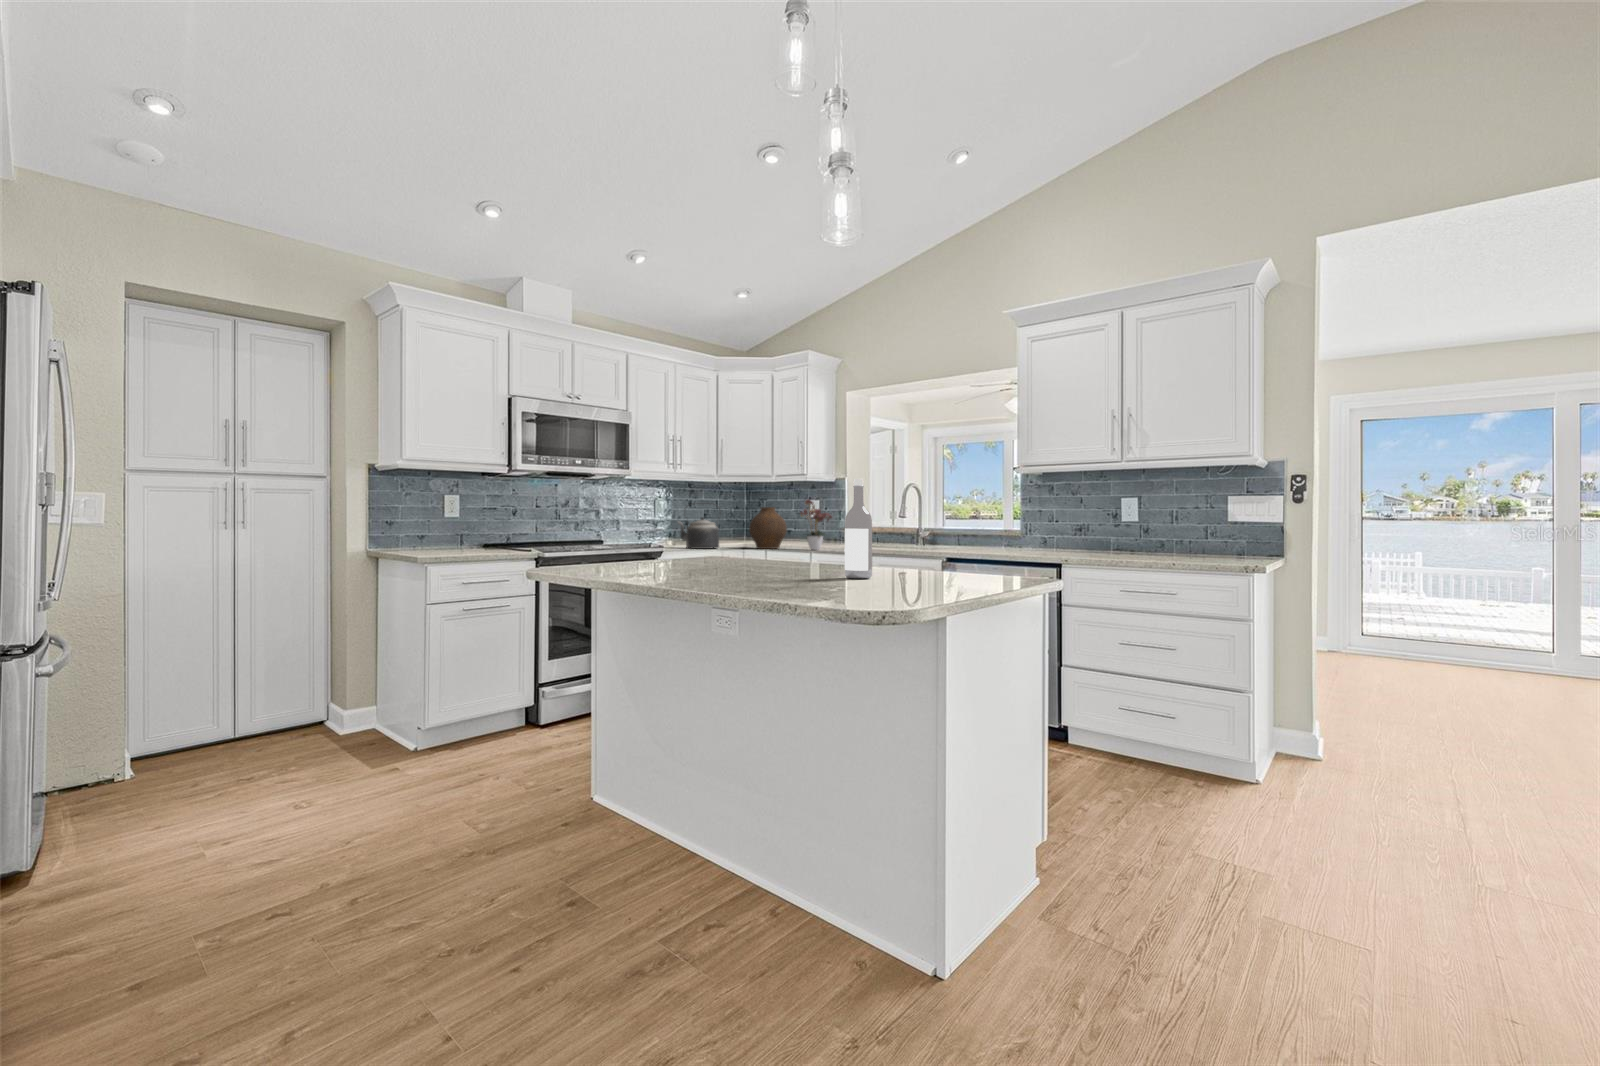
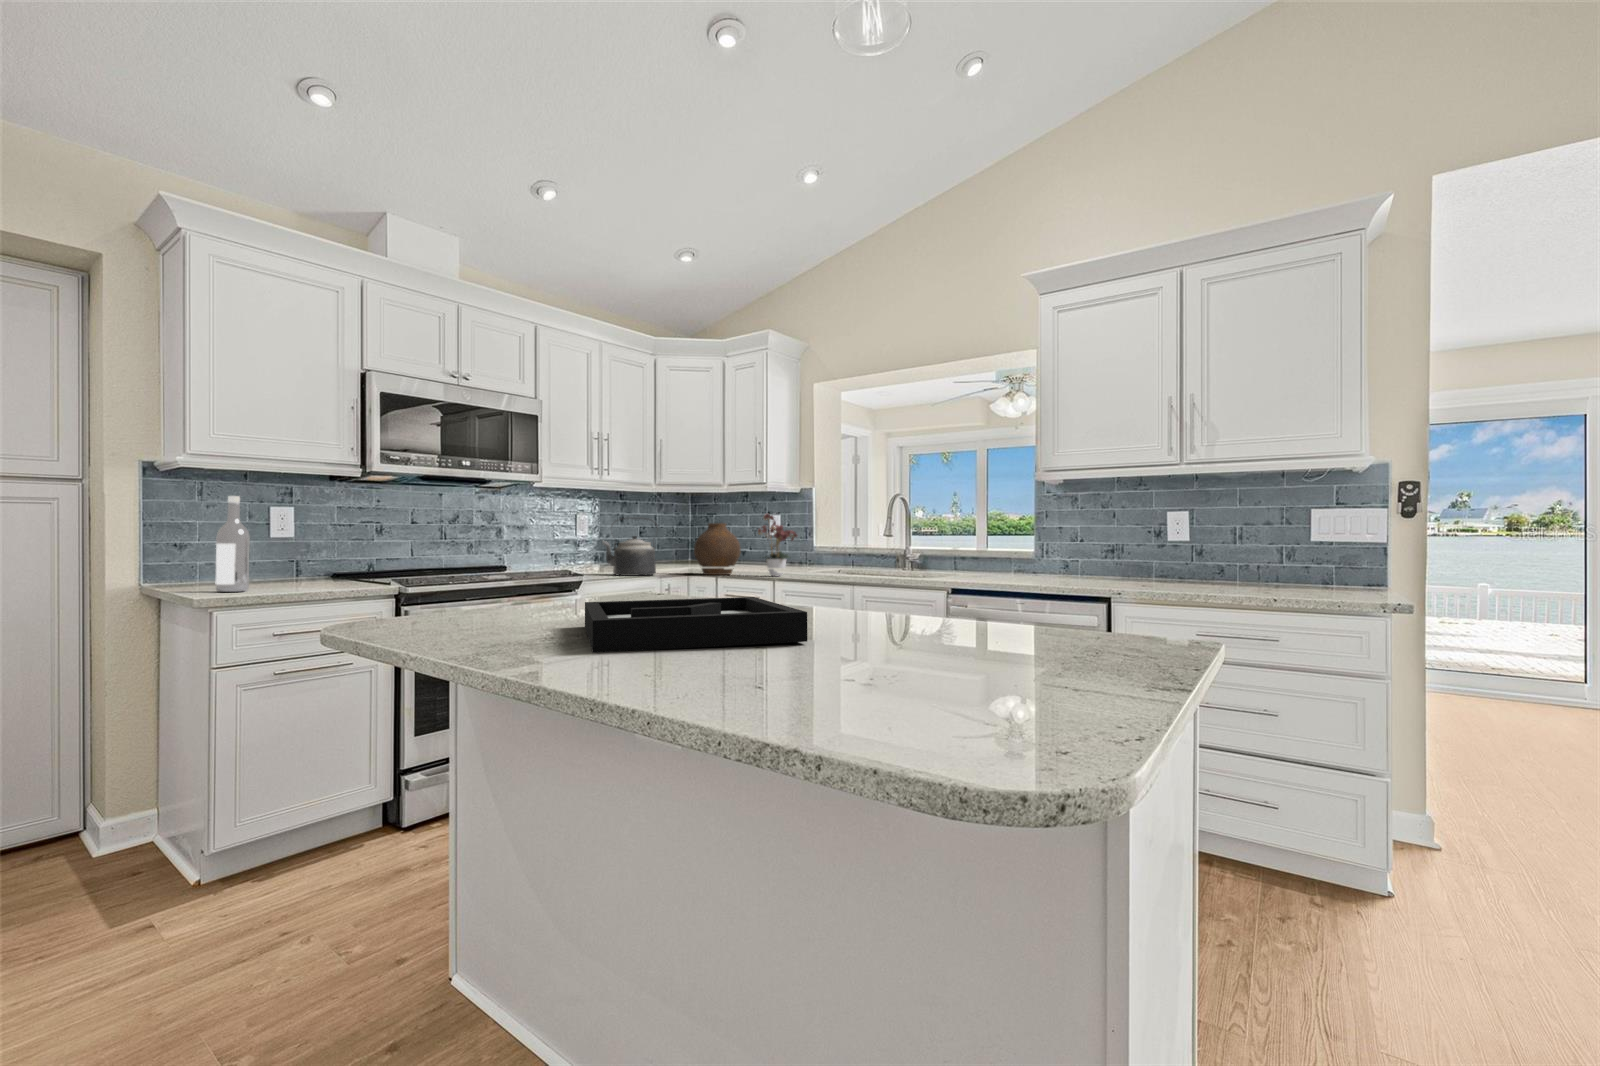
wine bottle: present [845,479,872,578] -> present [216,496,250,592]
decorative tray: none [683,555,811,579] -> present [585,597,807,653]

